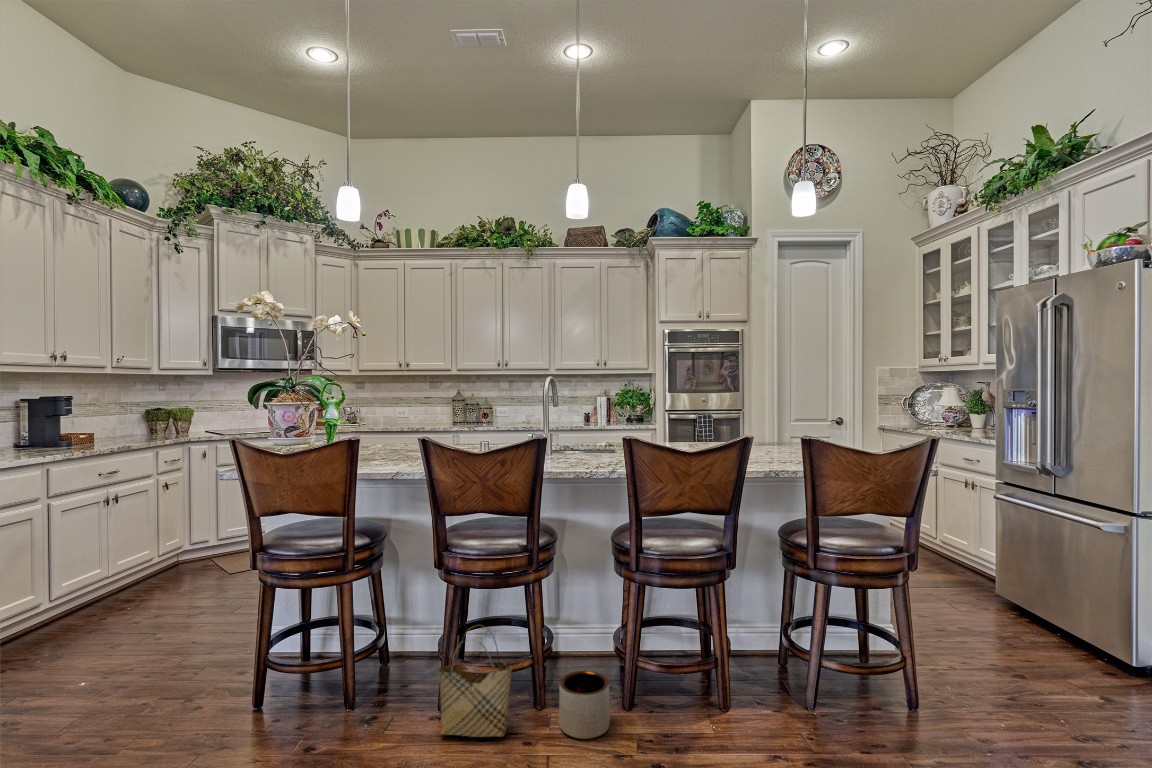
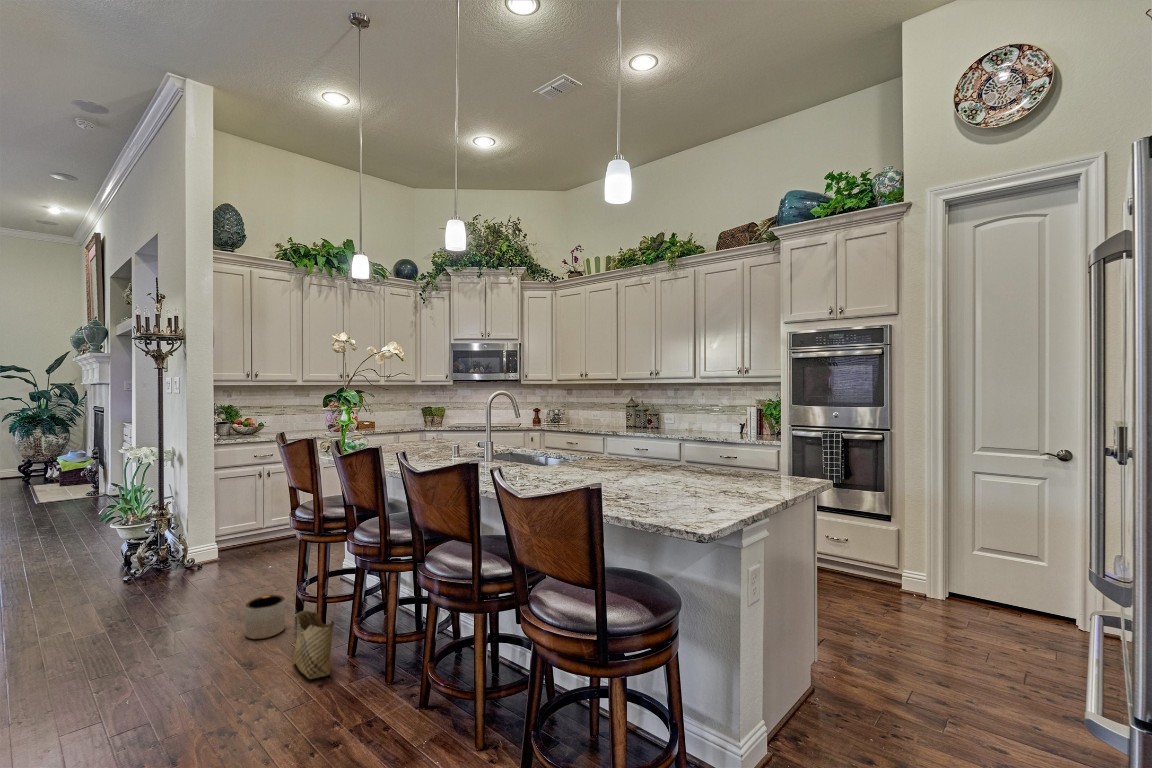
planter: present [559,670,610,739] -> present [245,595,285,639]

